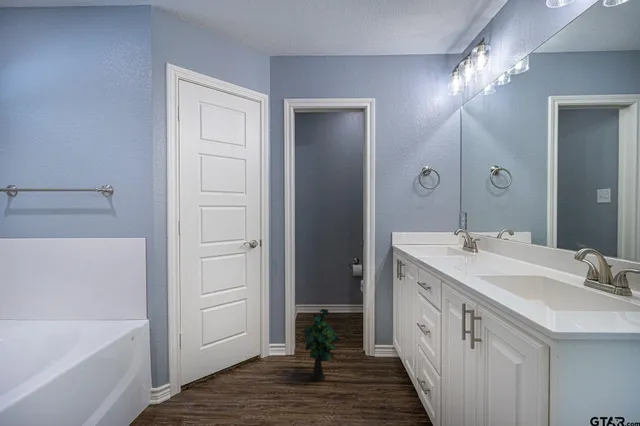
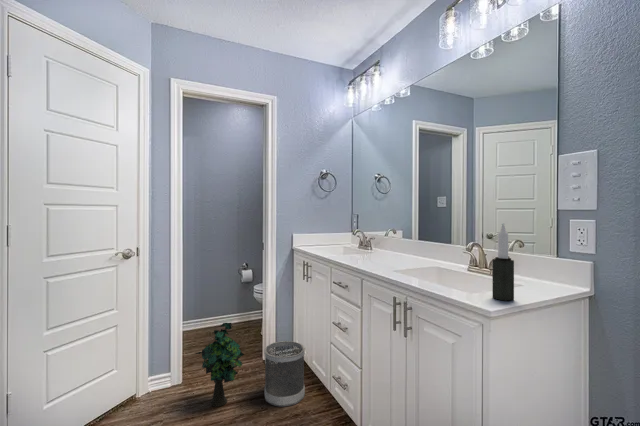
candle: none [566,225,597,325] -> present [492,223,514,301]
wastebasket: none [357,334,396,397] -> present [264,341,305,407]

